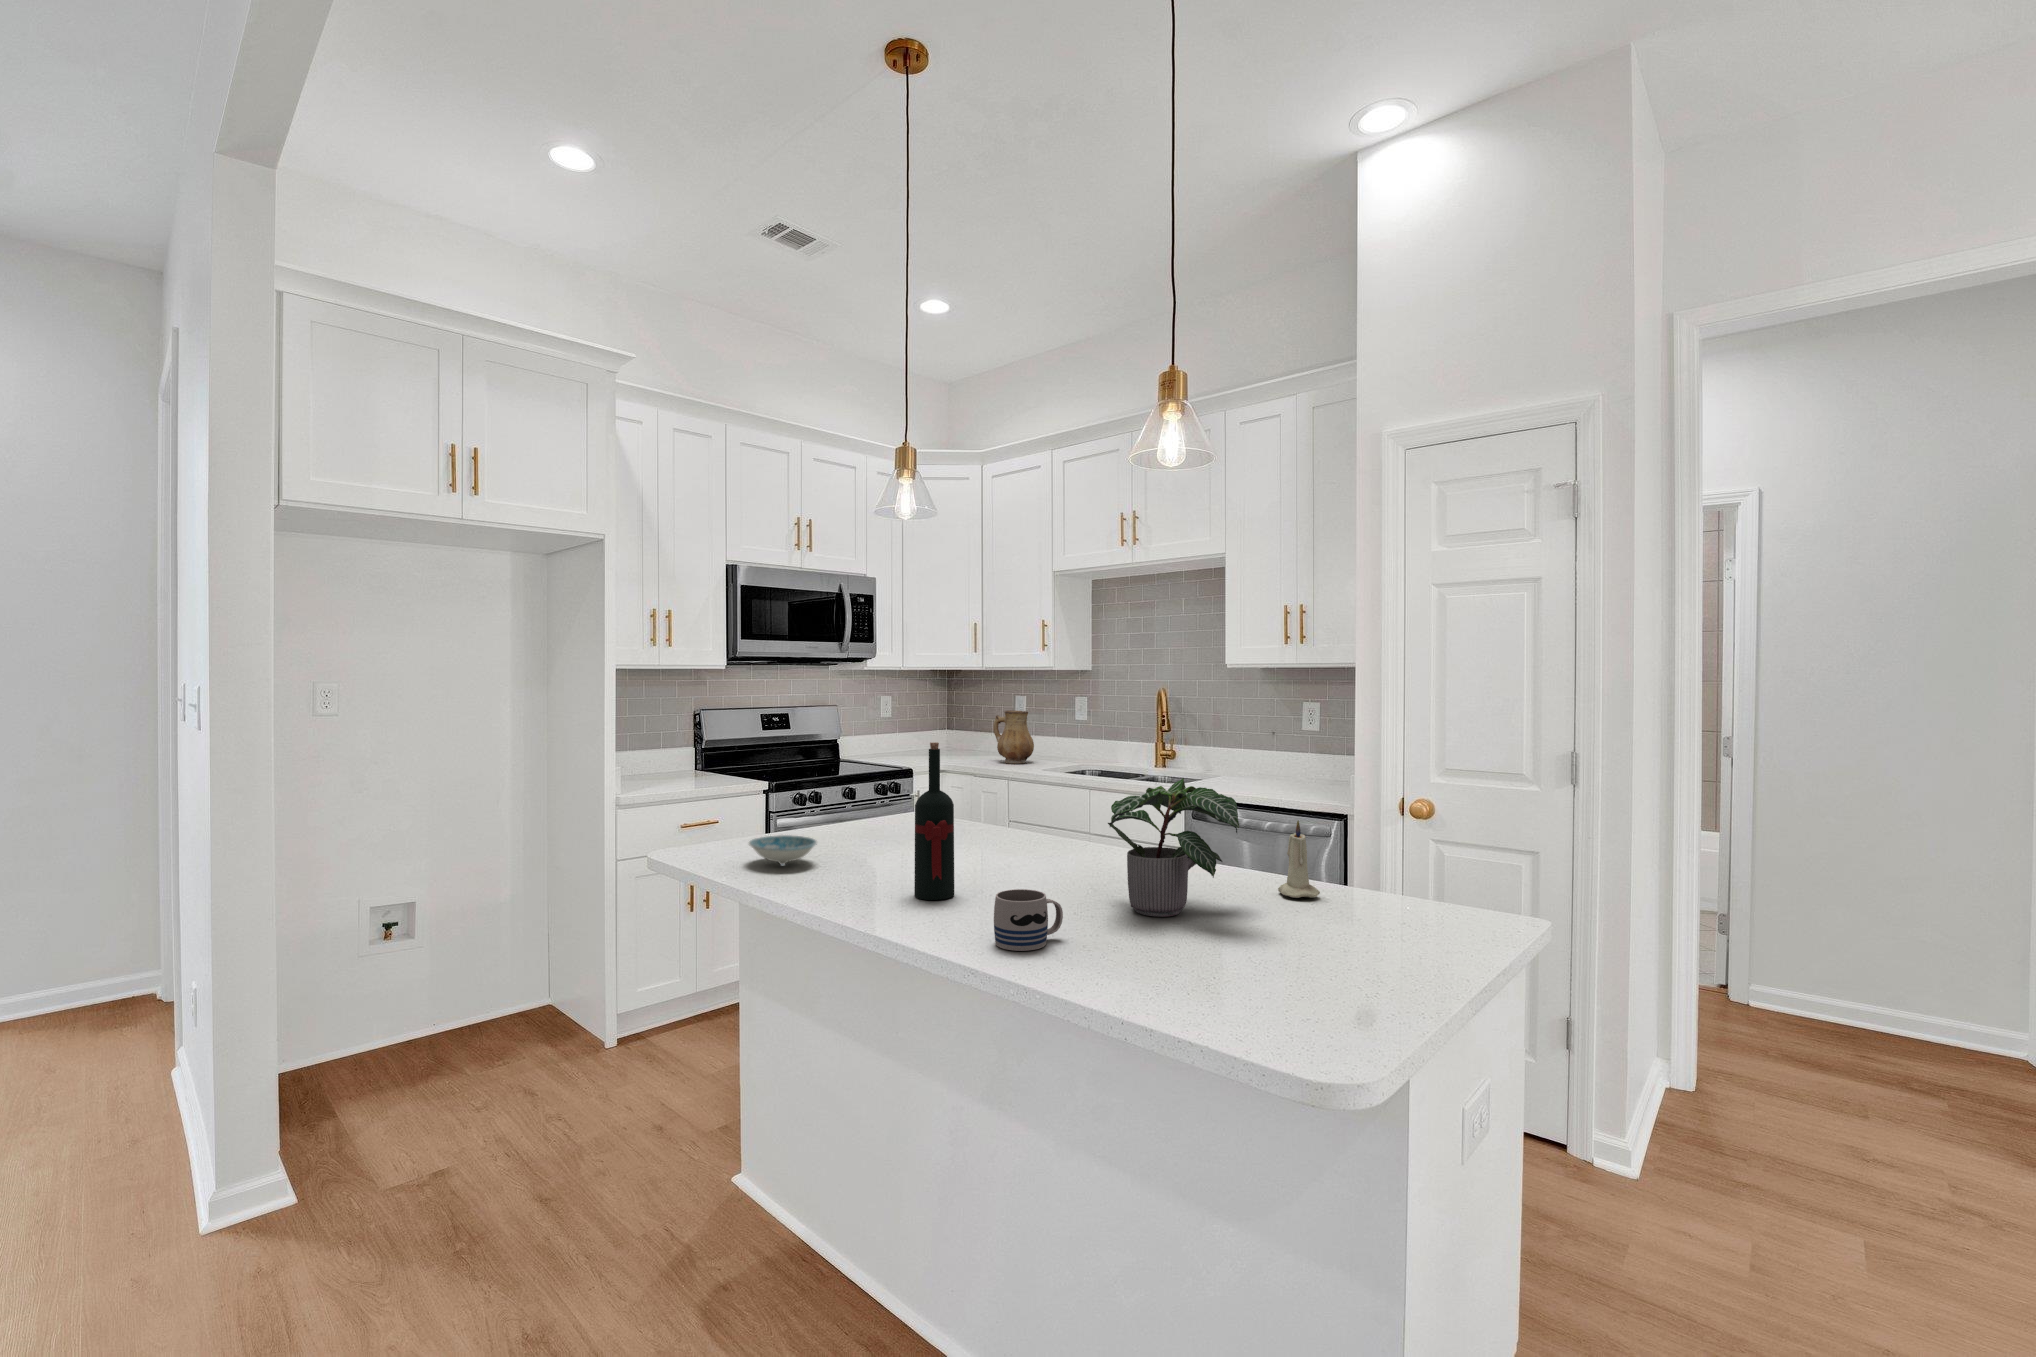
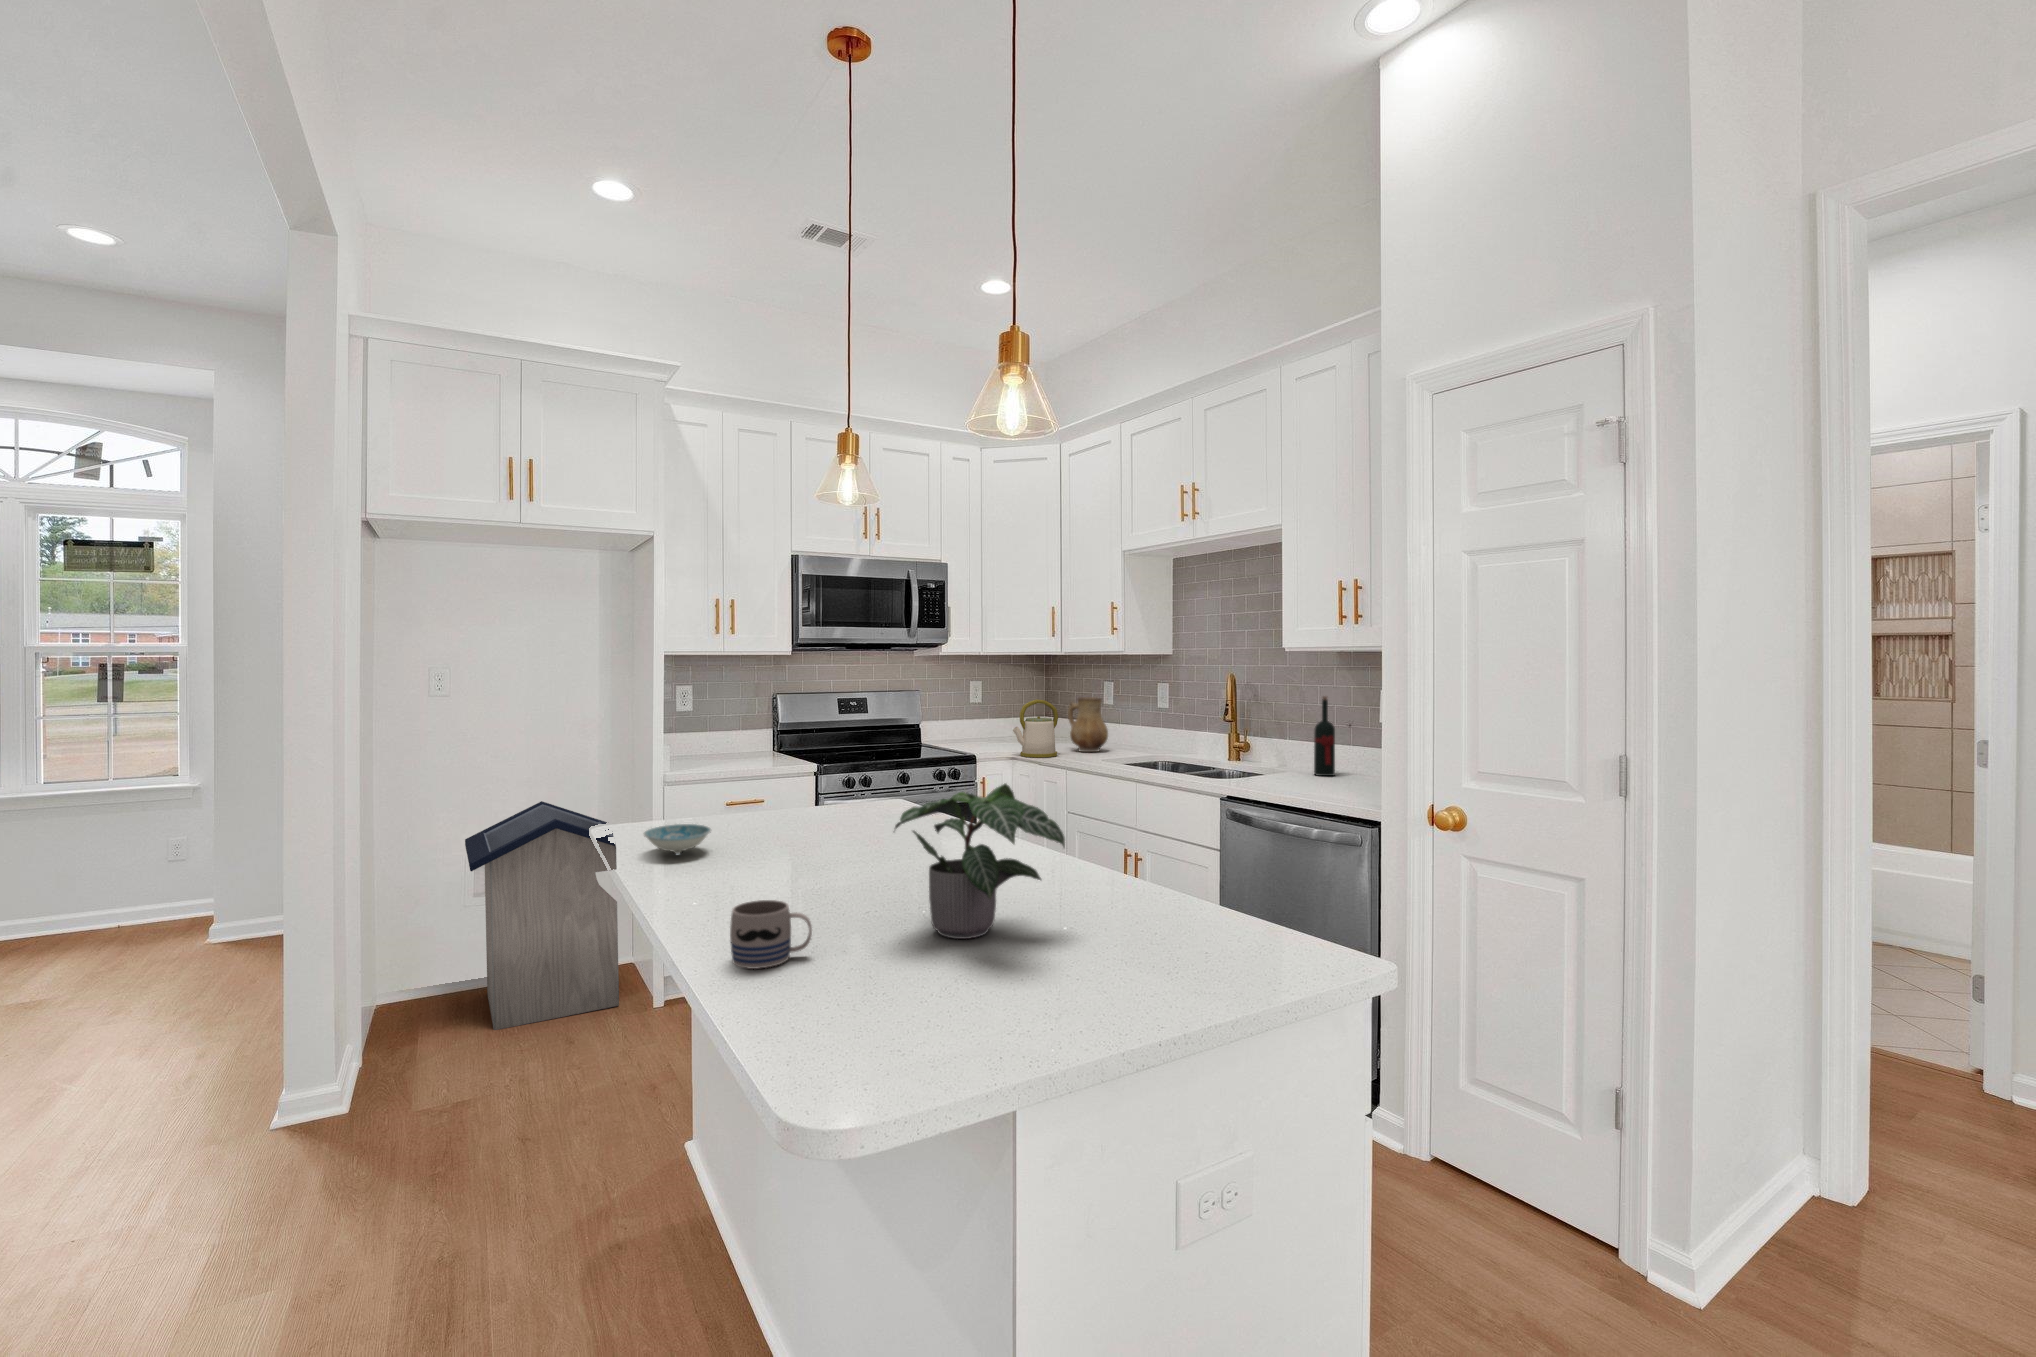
kettle: none [950,713,993,769] -> present [1013,700,1058,757]
wine bottle: present [914,742,954,900] -> present [1314,696,1335,776]
candle: present [1278,820,1320,898] -> none [1129,835,1174,927]
trash can: none [359,830,579,1087] -> present [465,801,619,1030]

